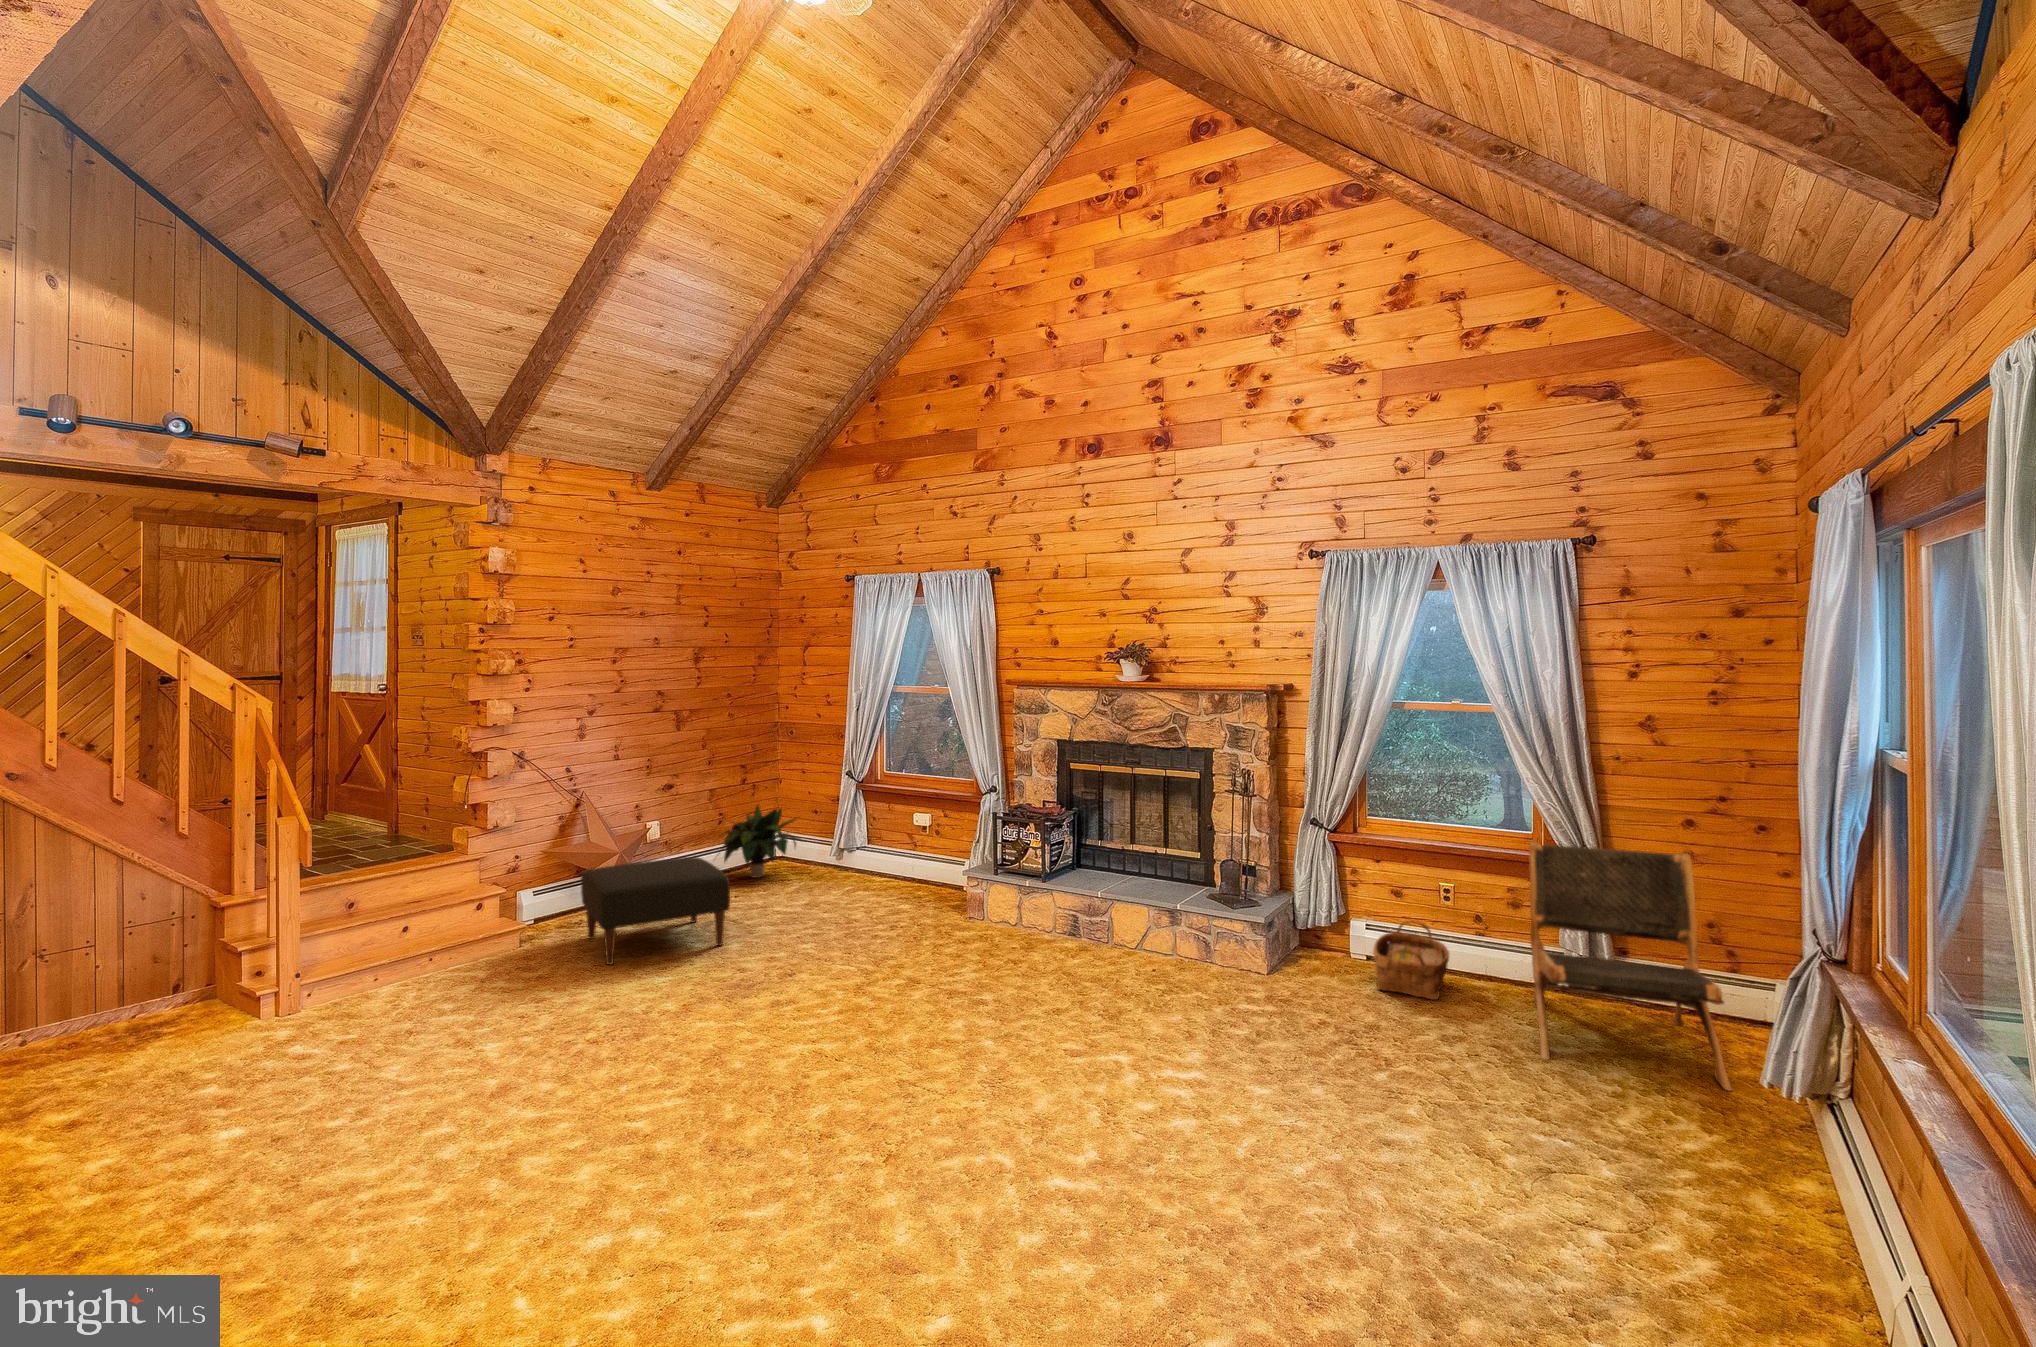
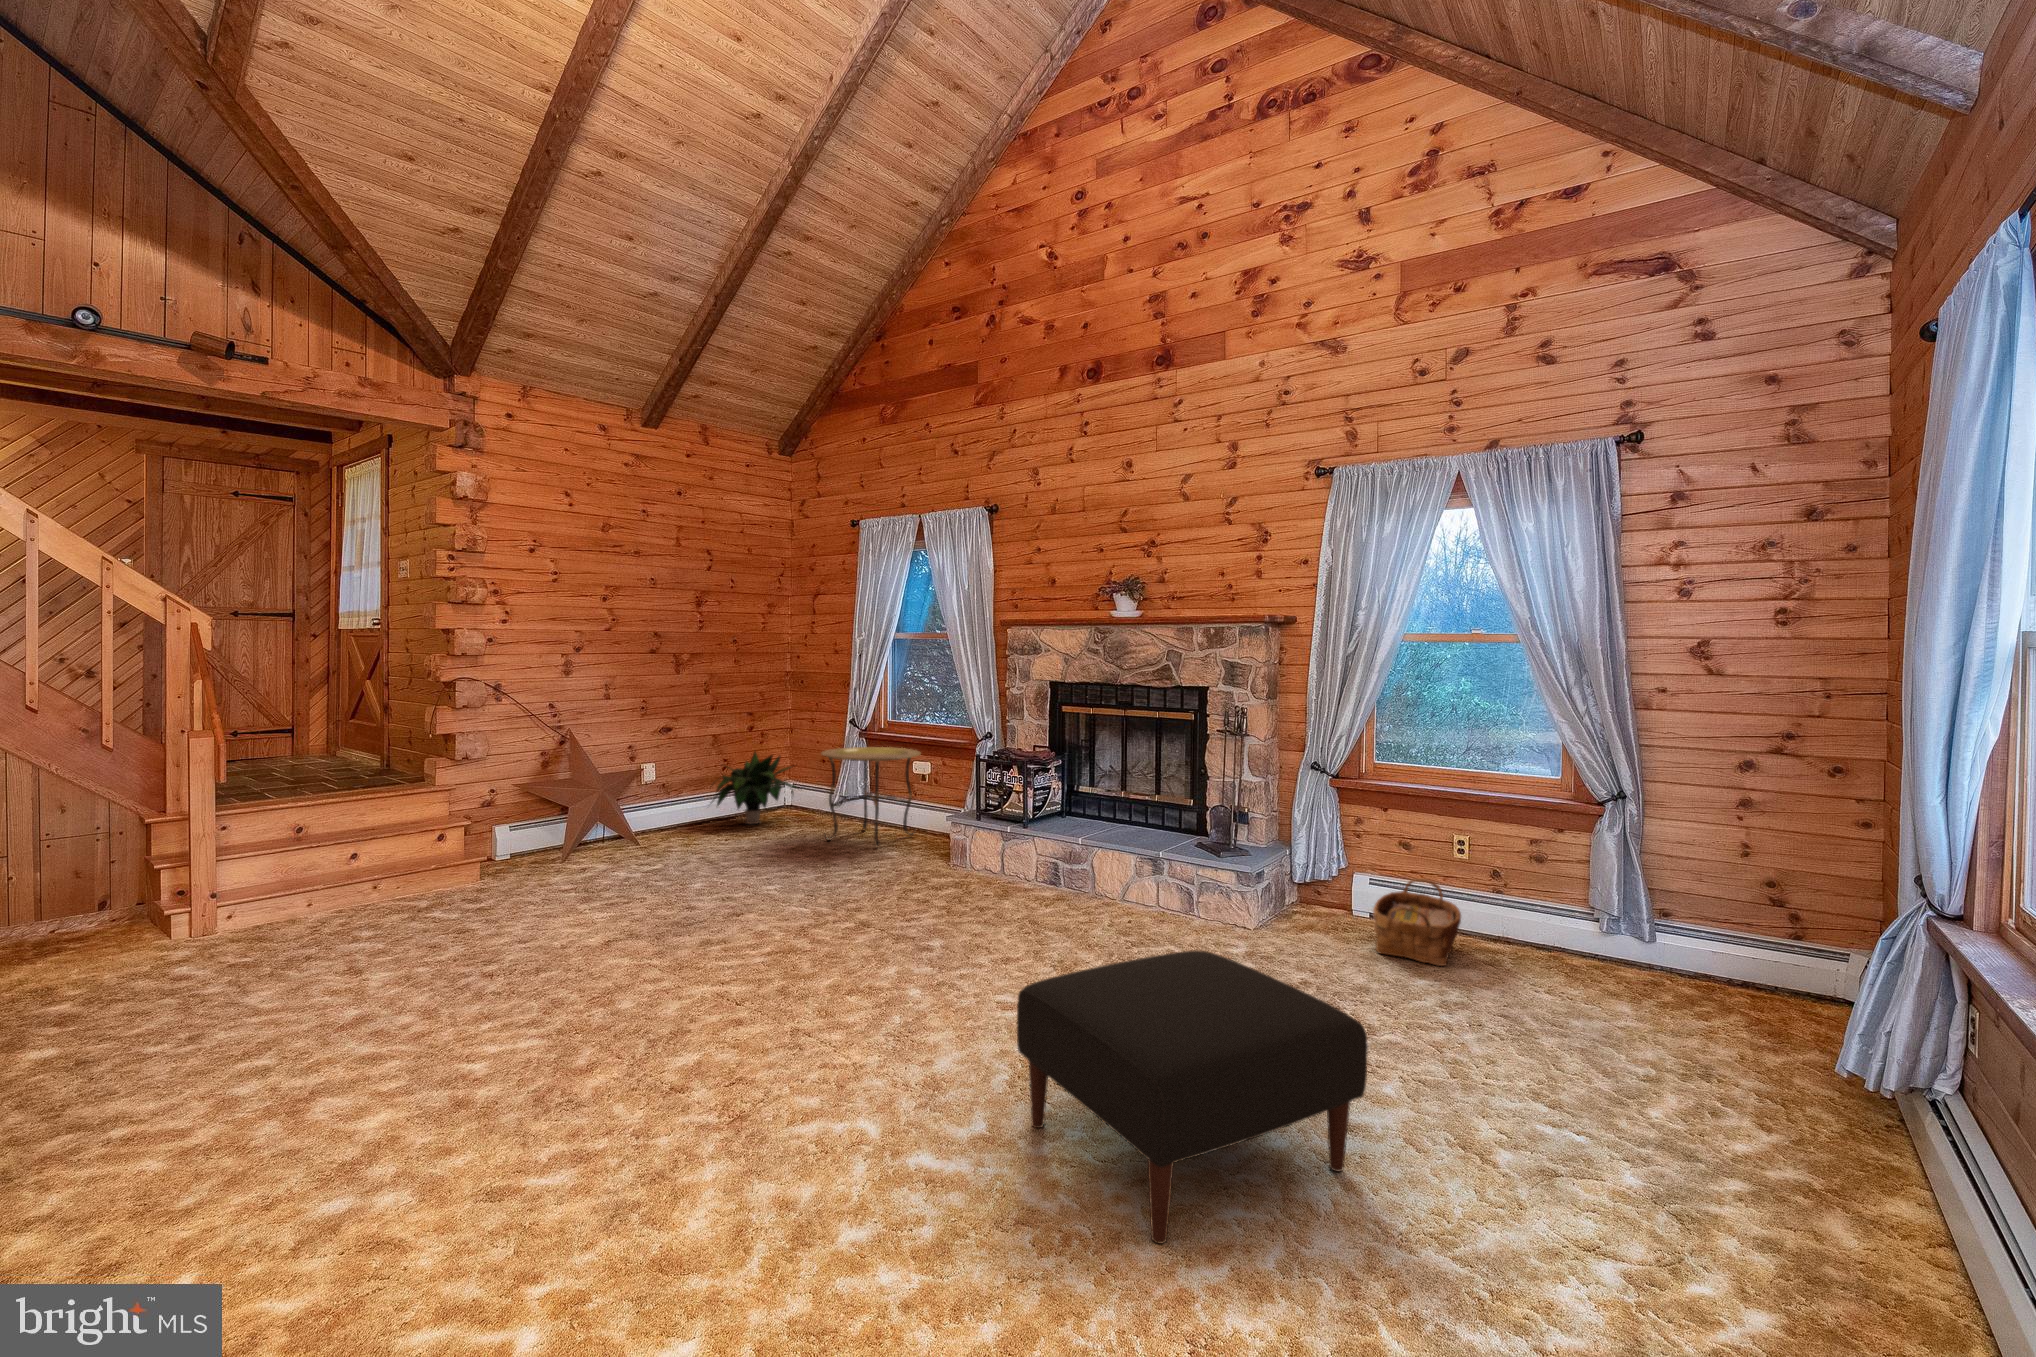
side table: none [832,799,929,899] -> present [821,747,921,847]
lounge chair: present [1529,842,1732,1091] -> none [1557,789,1800,1083]
ottoman: present [581,857,730,965] -> present [1017,950,1368,1243]

